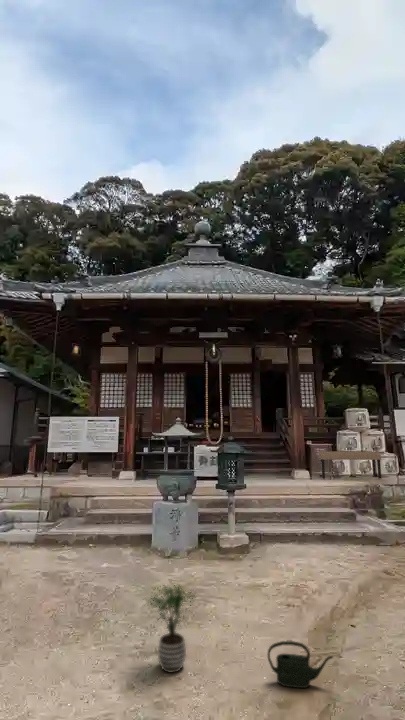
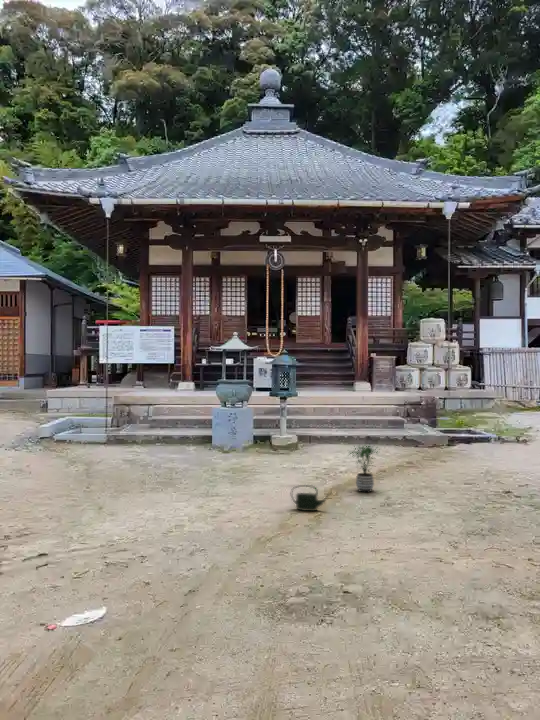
bench: present [319,451,381,479] -> none [383,364,446,391]
potted plant: present [150,585,195,672] -> present [350,445,378,492]

